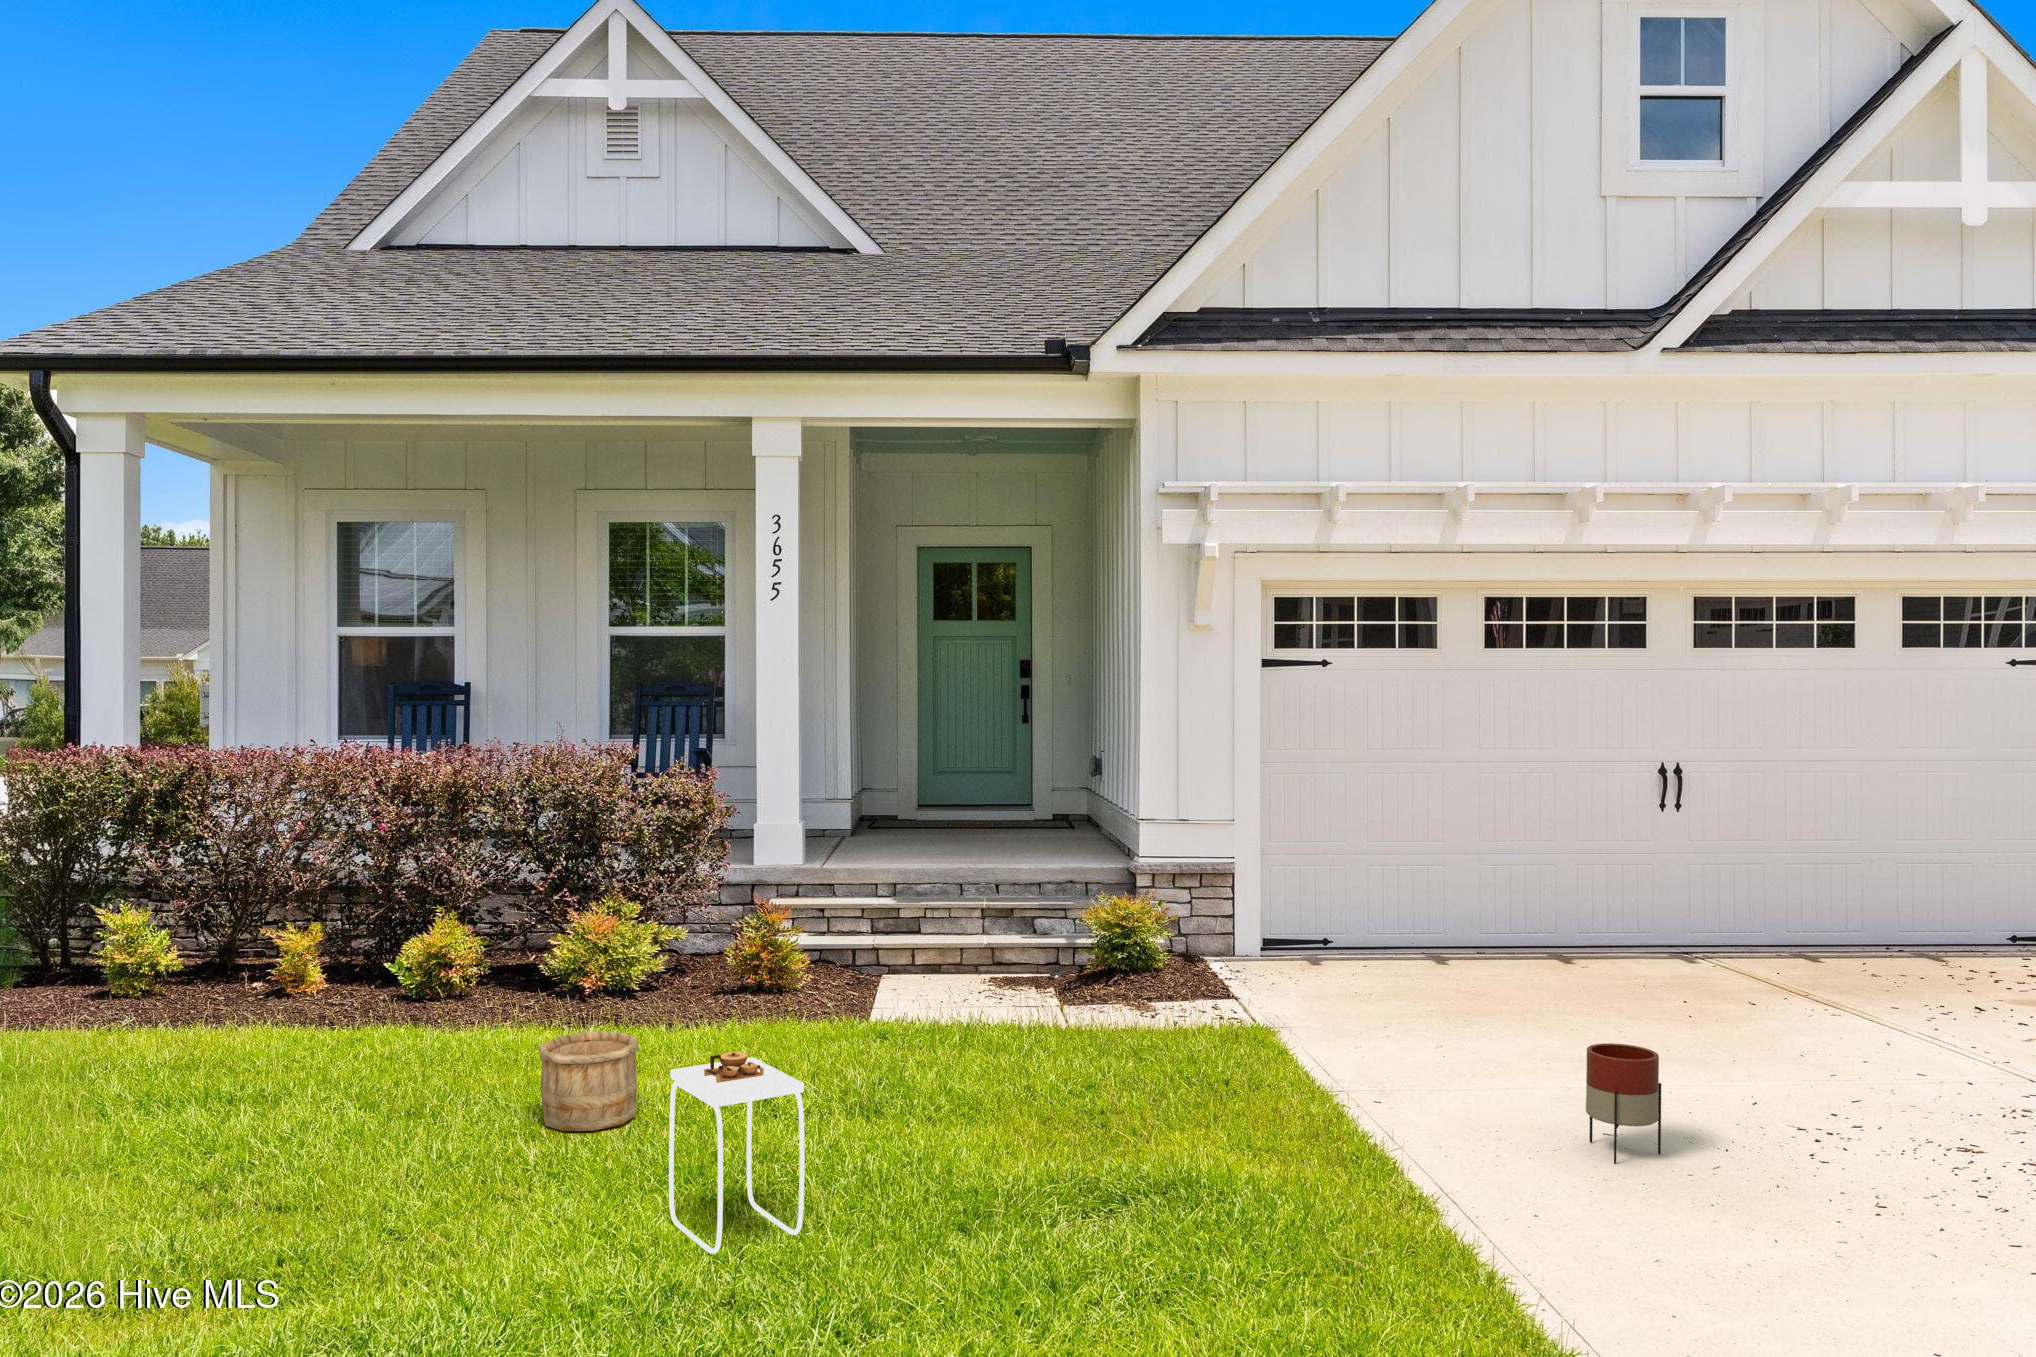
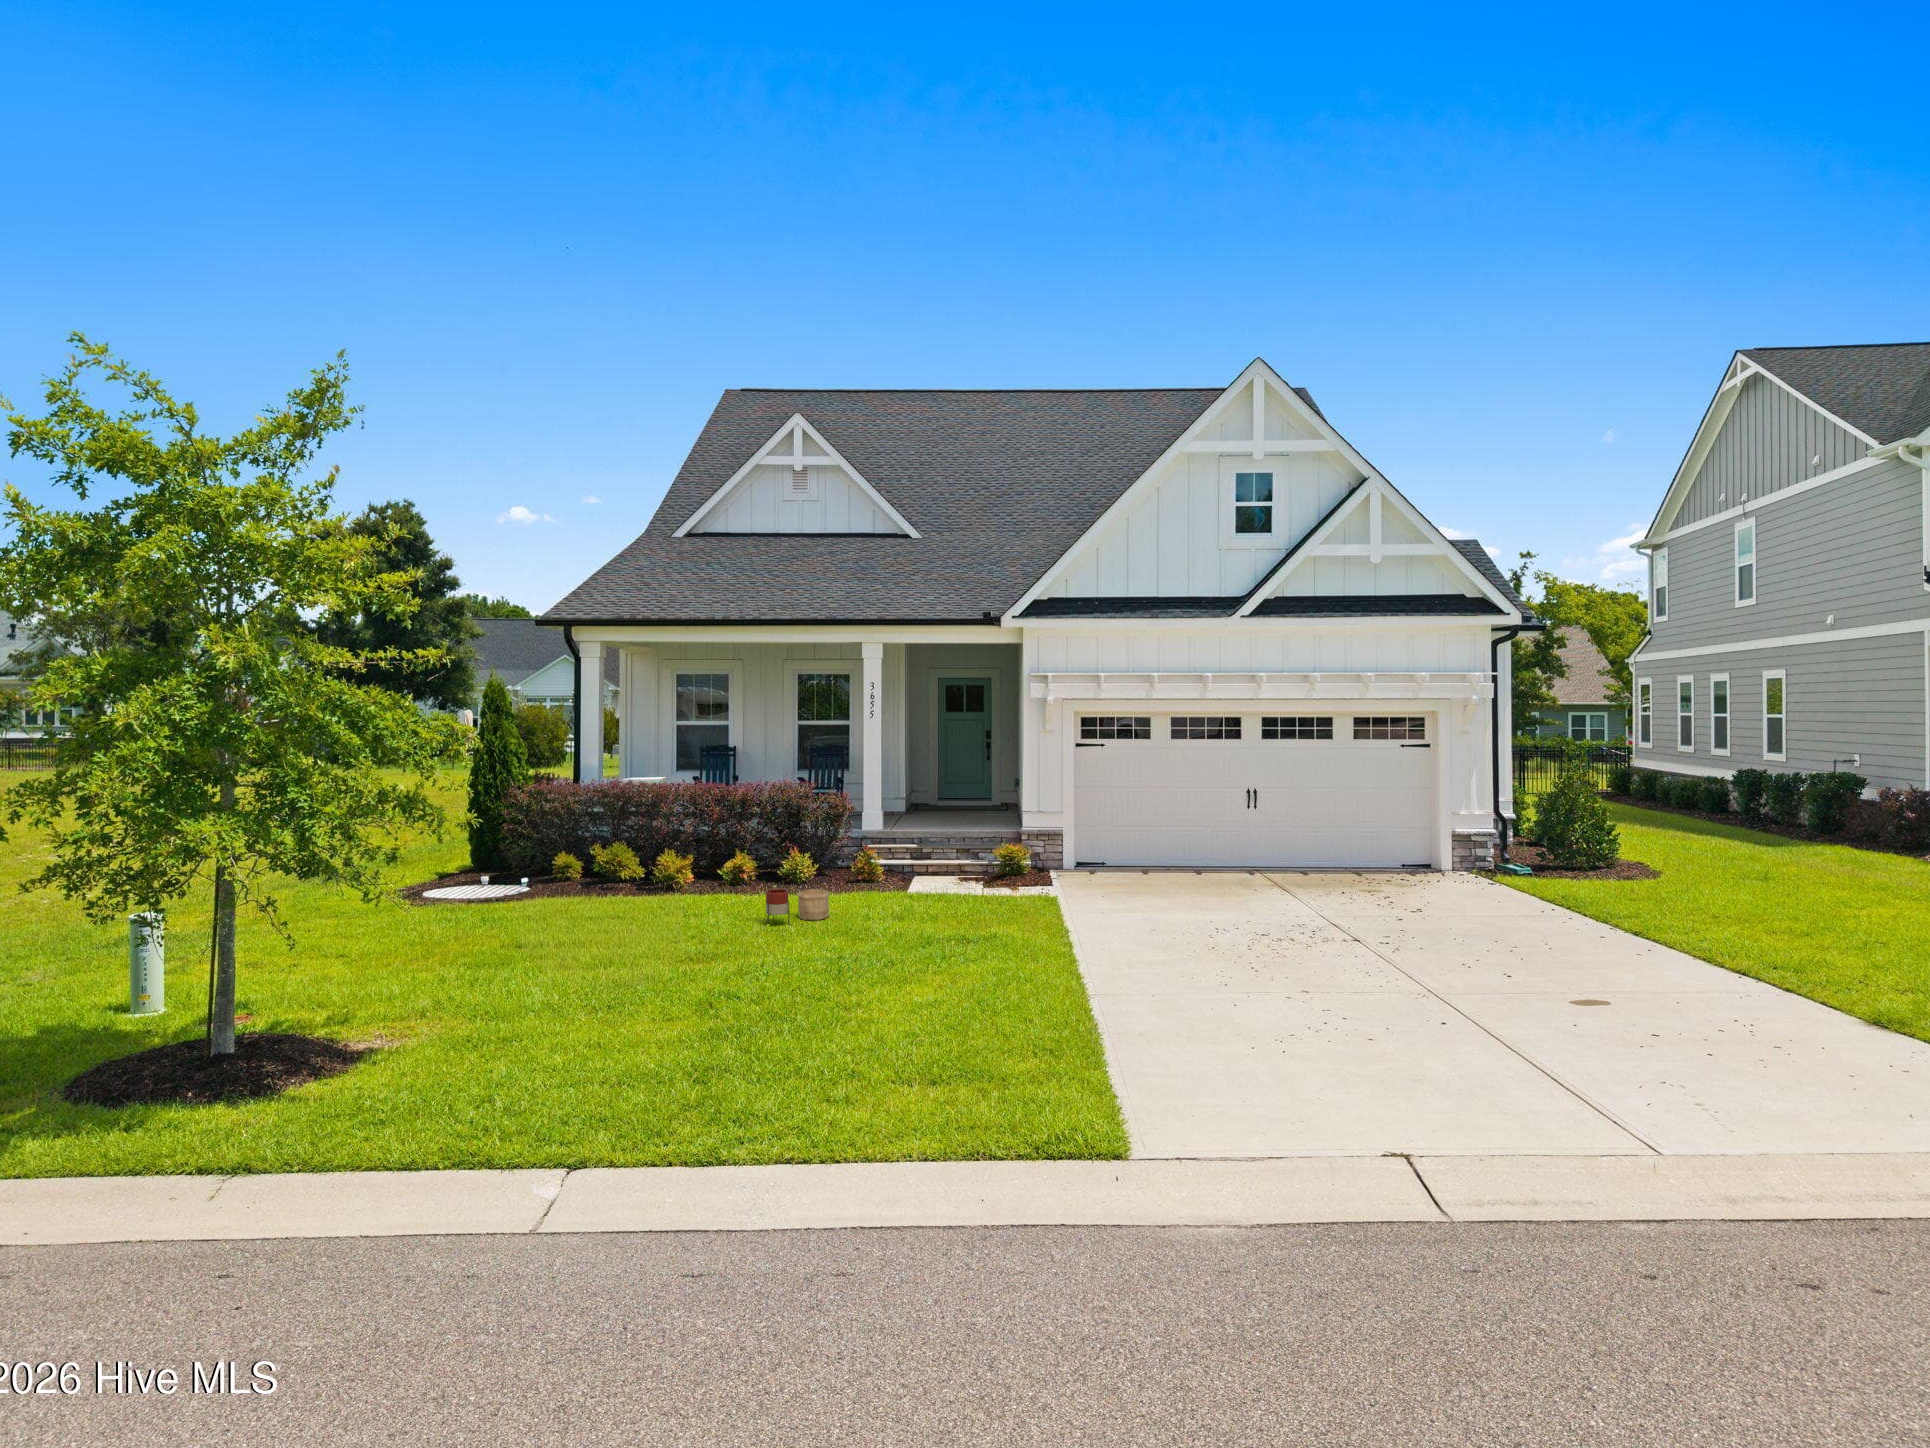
planter: present [1586,1043,1661,1164] -> present [766,889,789,925]
side table: present [669,1052,804,1254] -> none [844,891,883,947]

